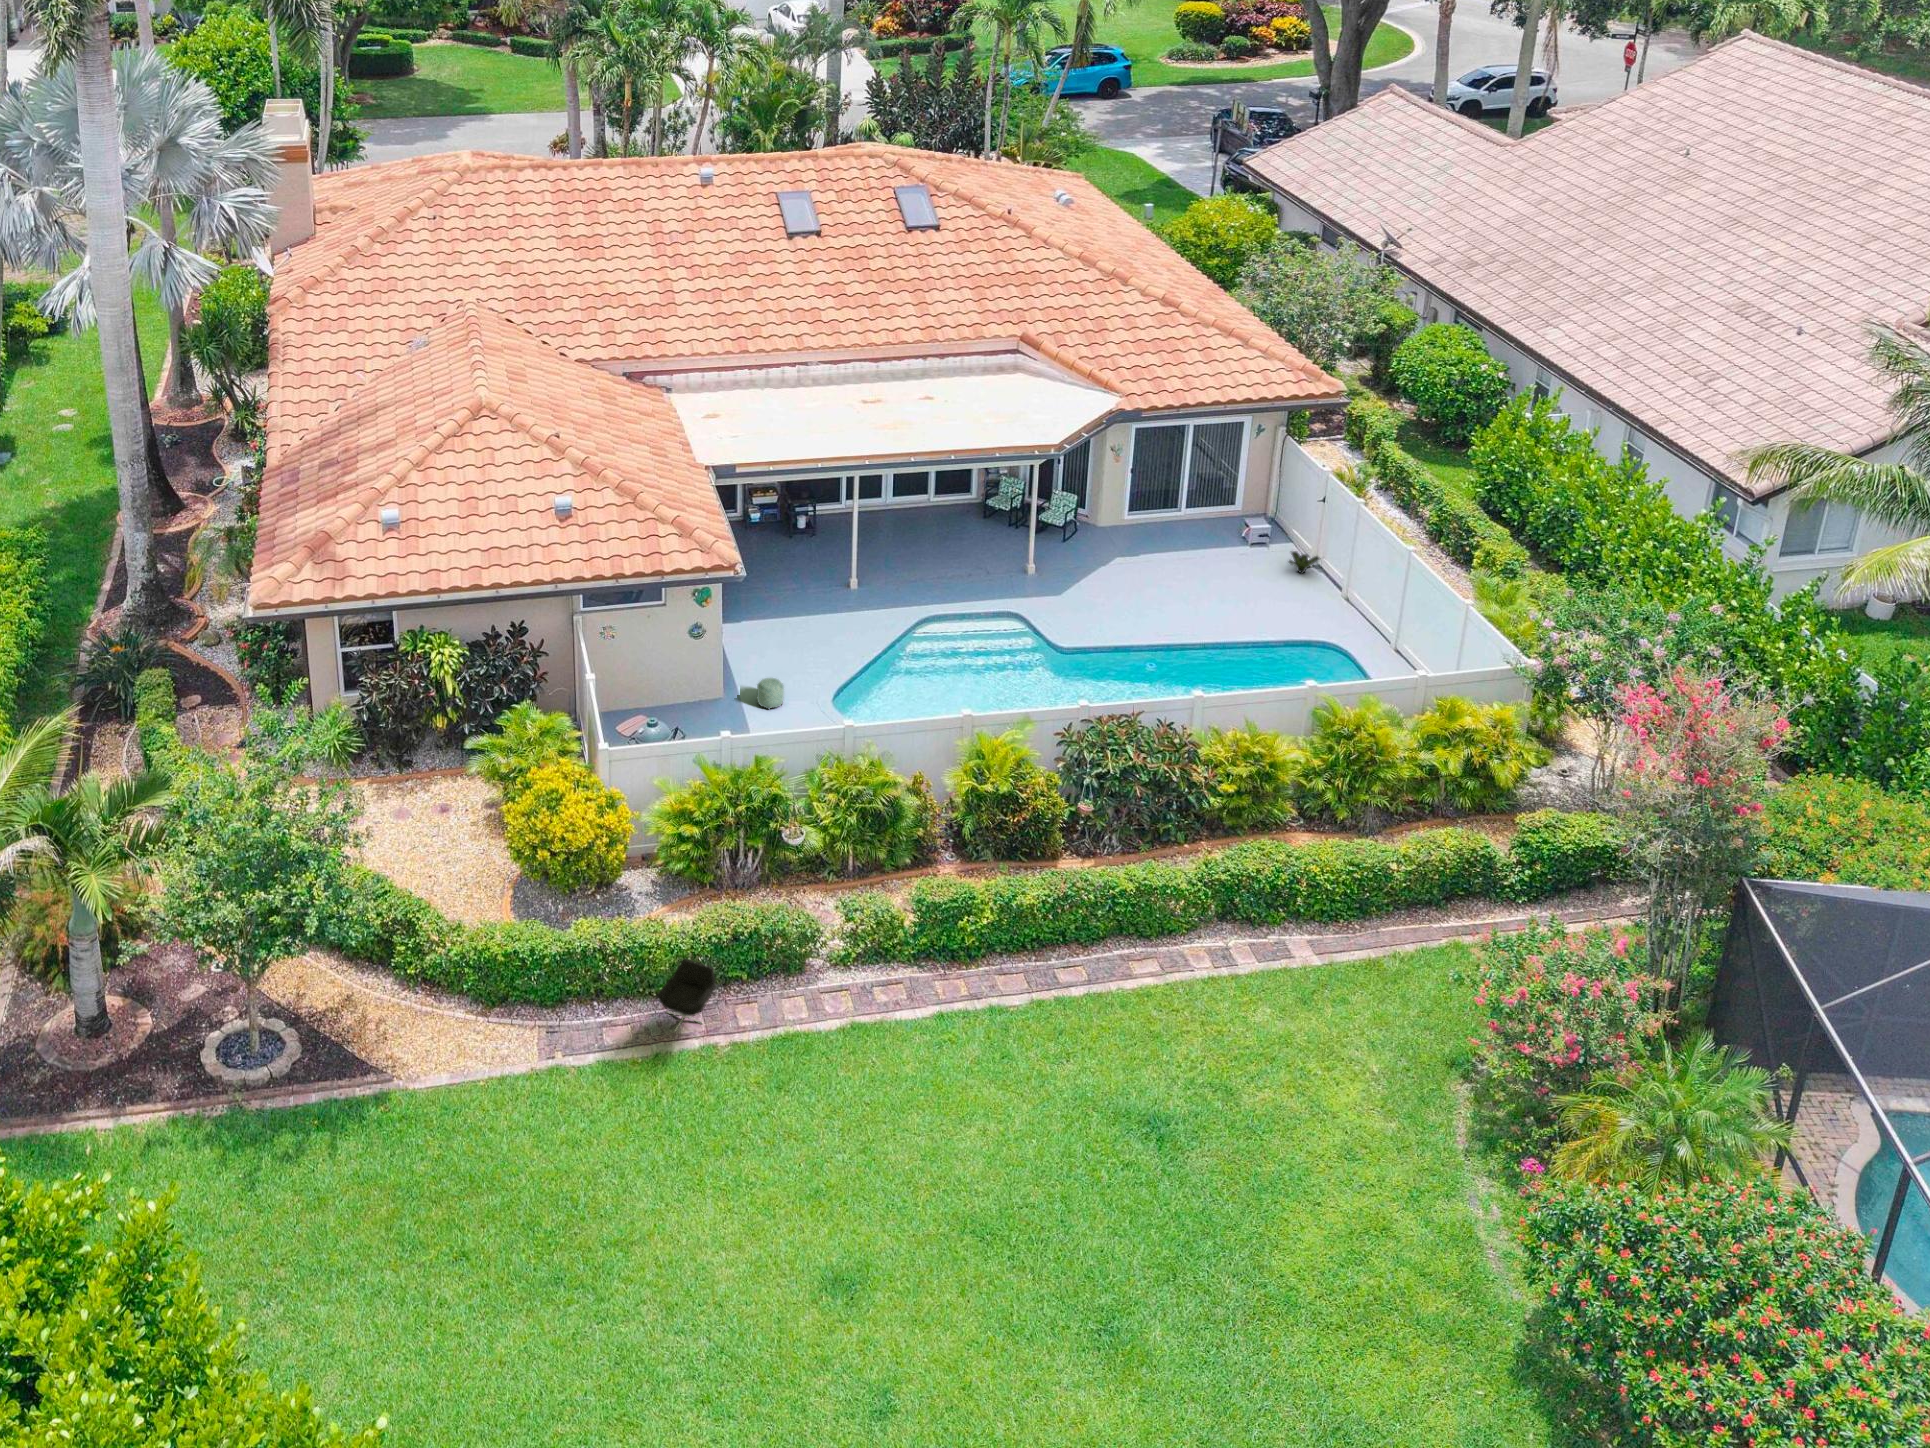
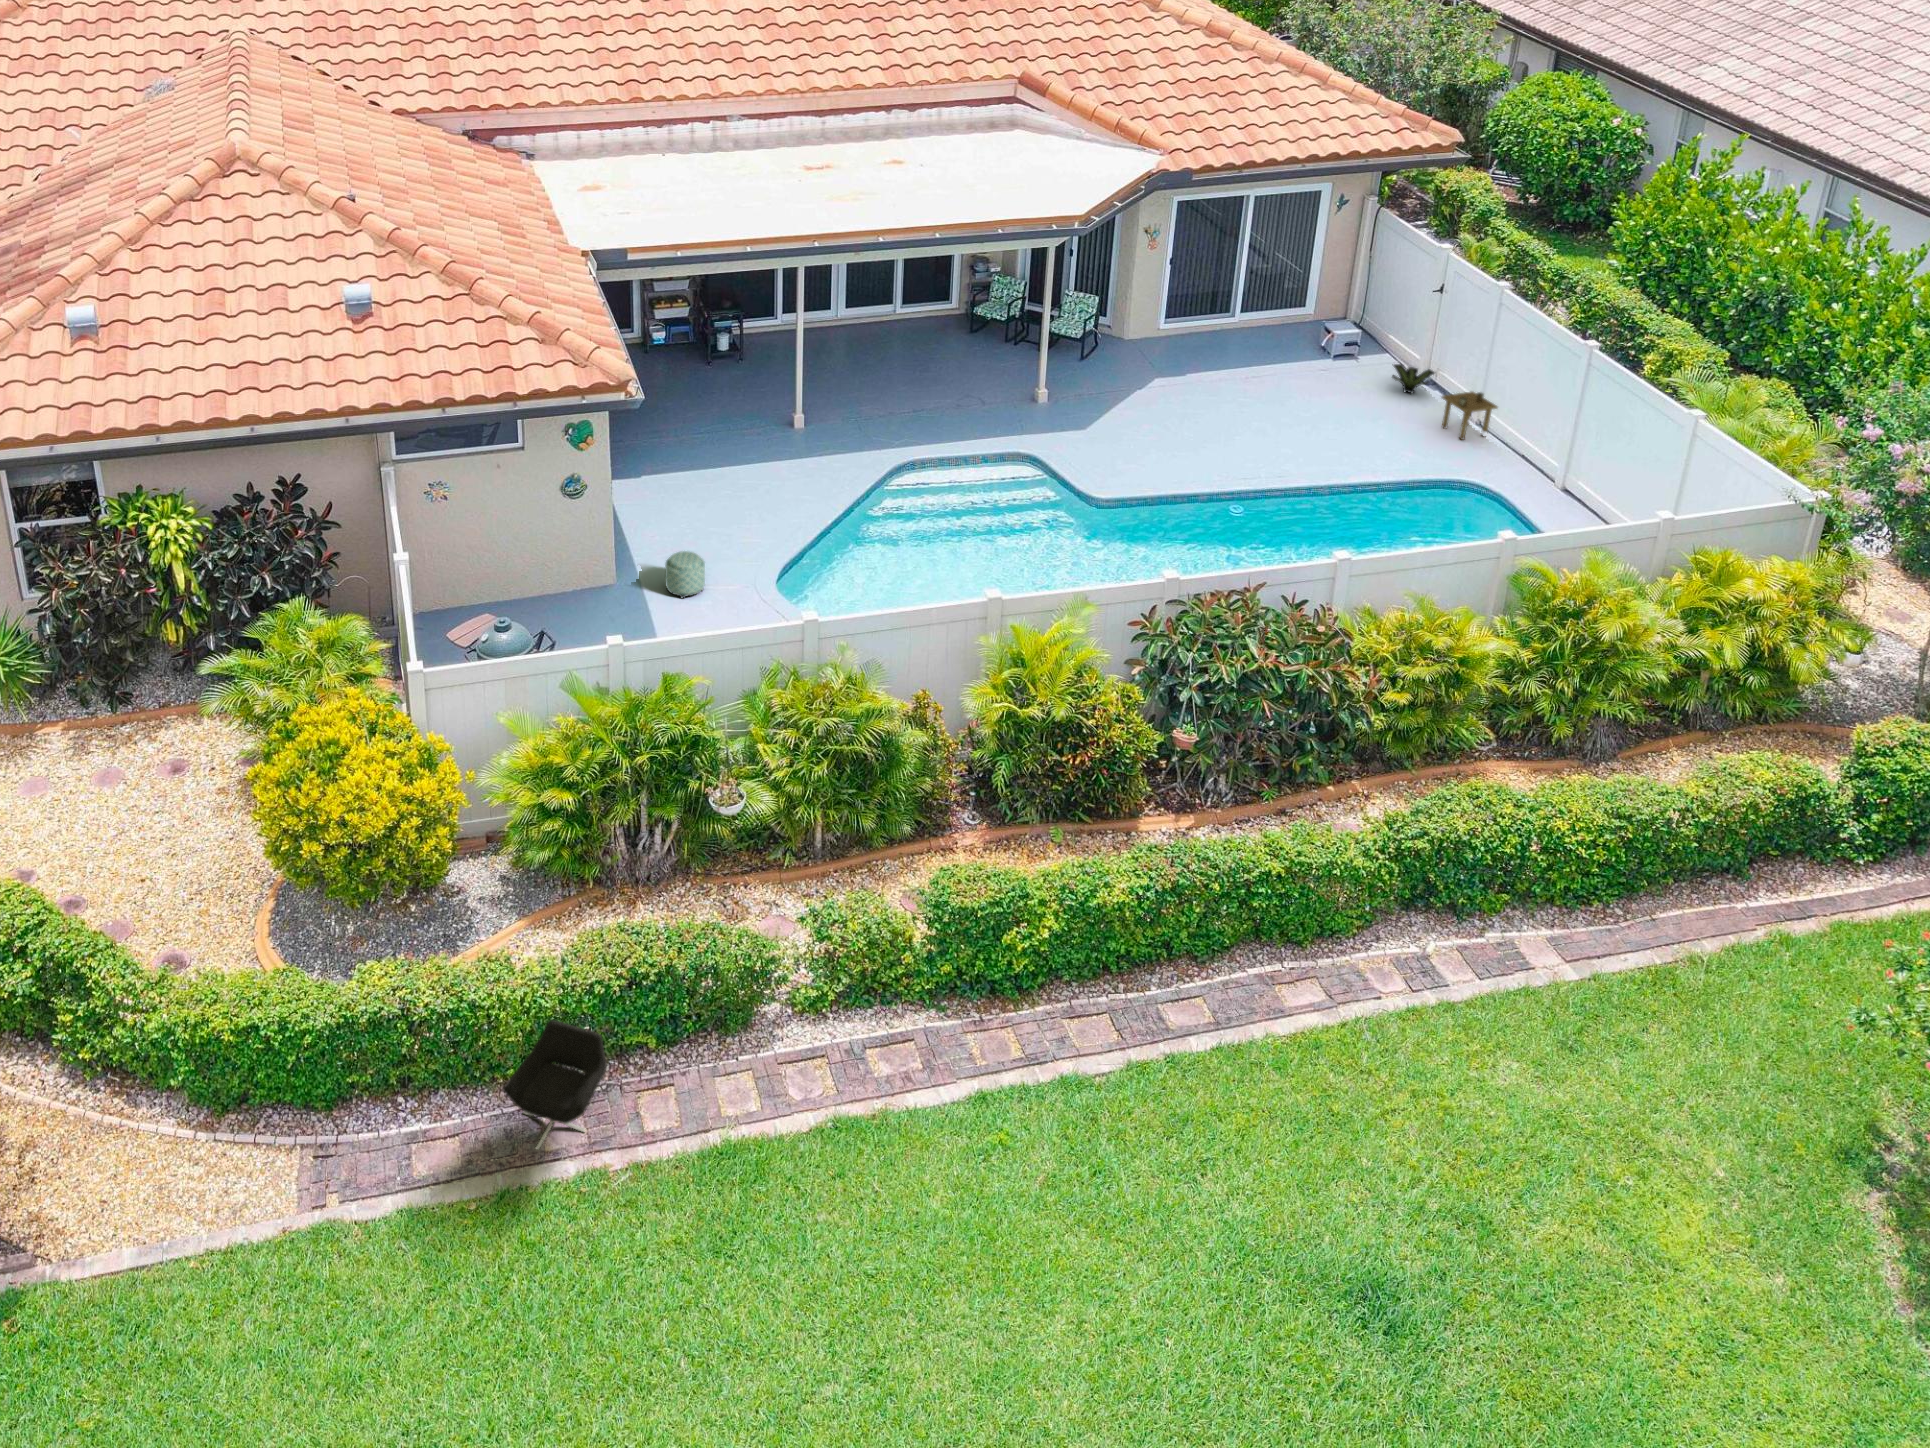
side table: none [1318,574,1358,610] -> present [1442,392,1498,440]

